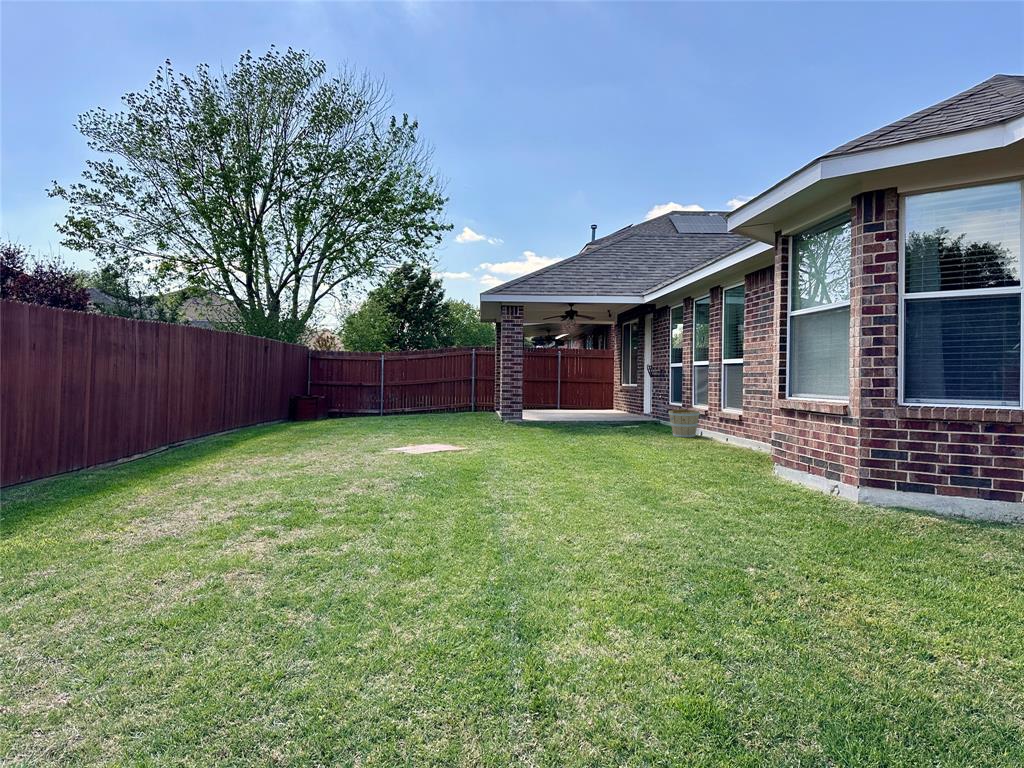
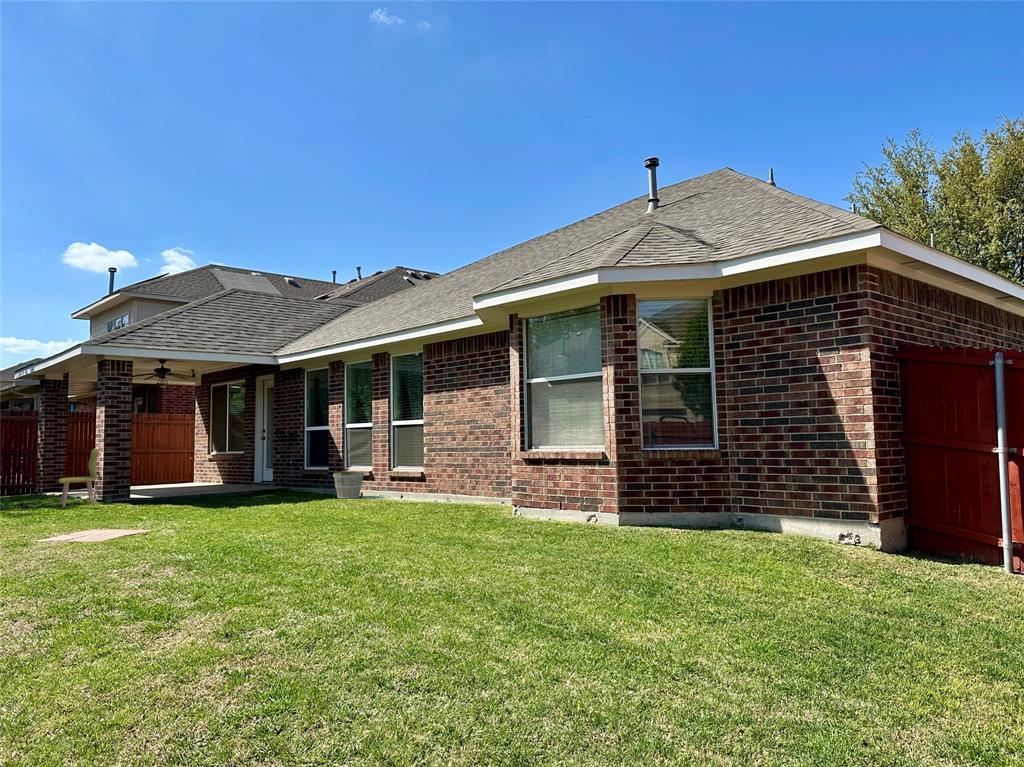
chair: none [472,379,499,424] -> present [58,449,99,507]

